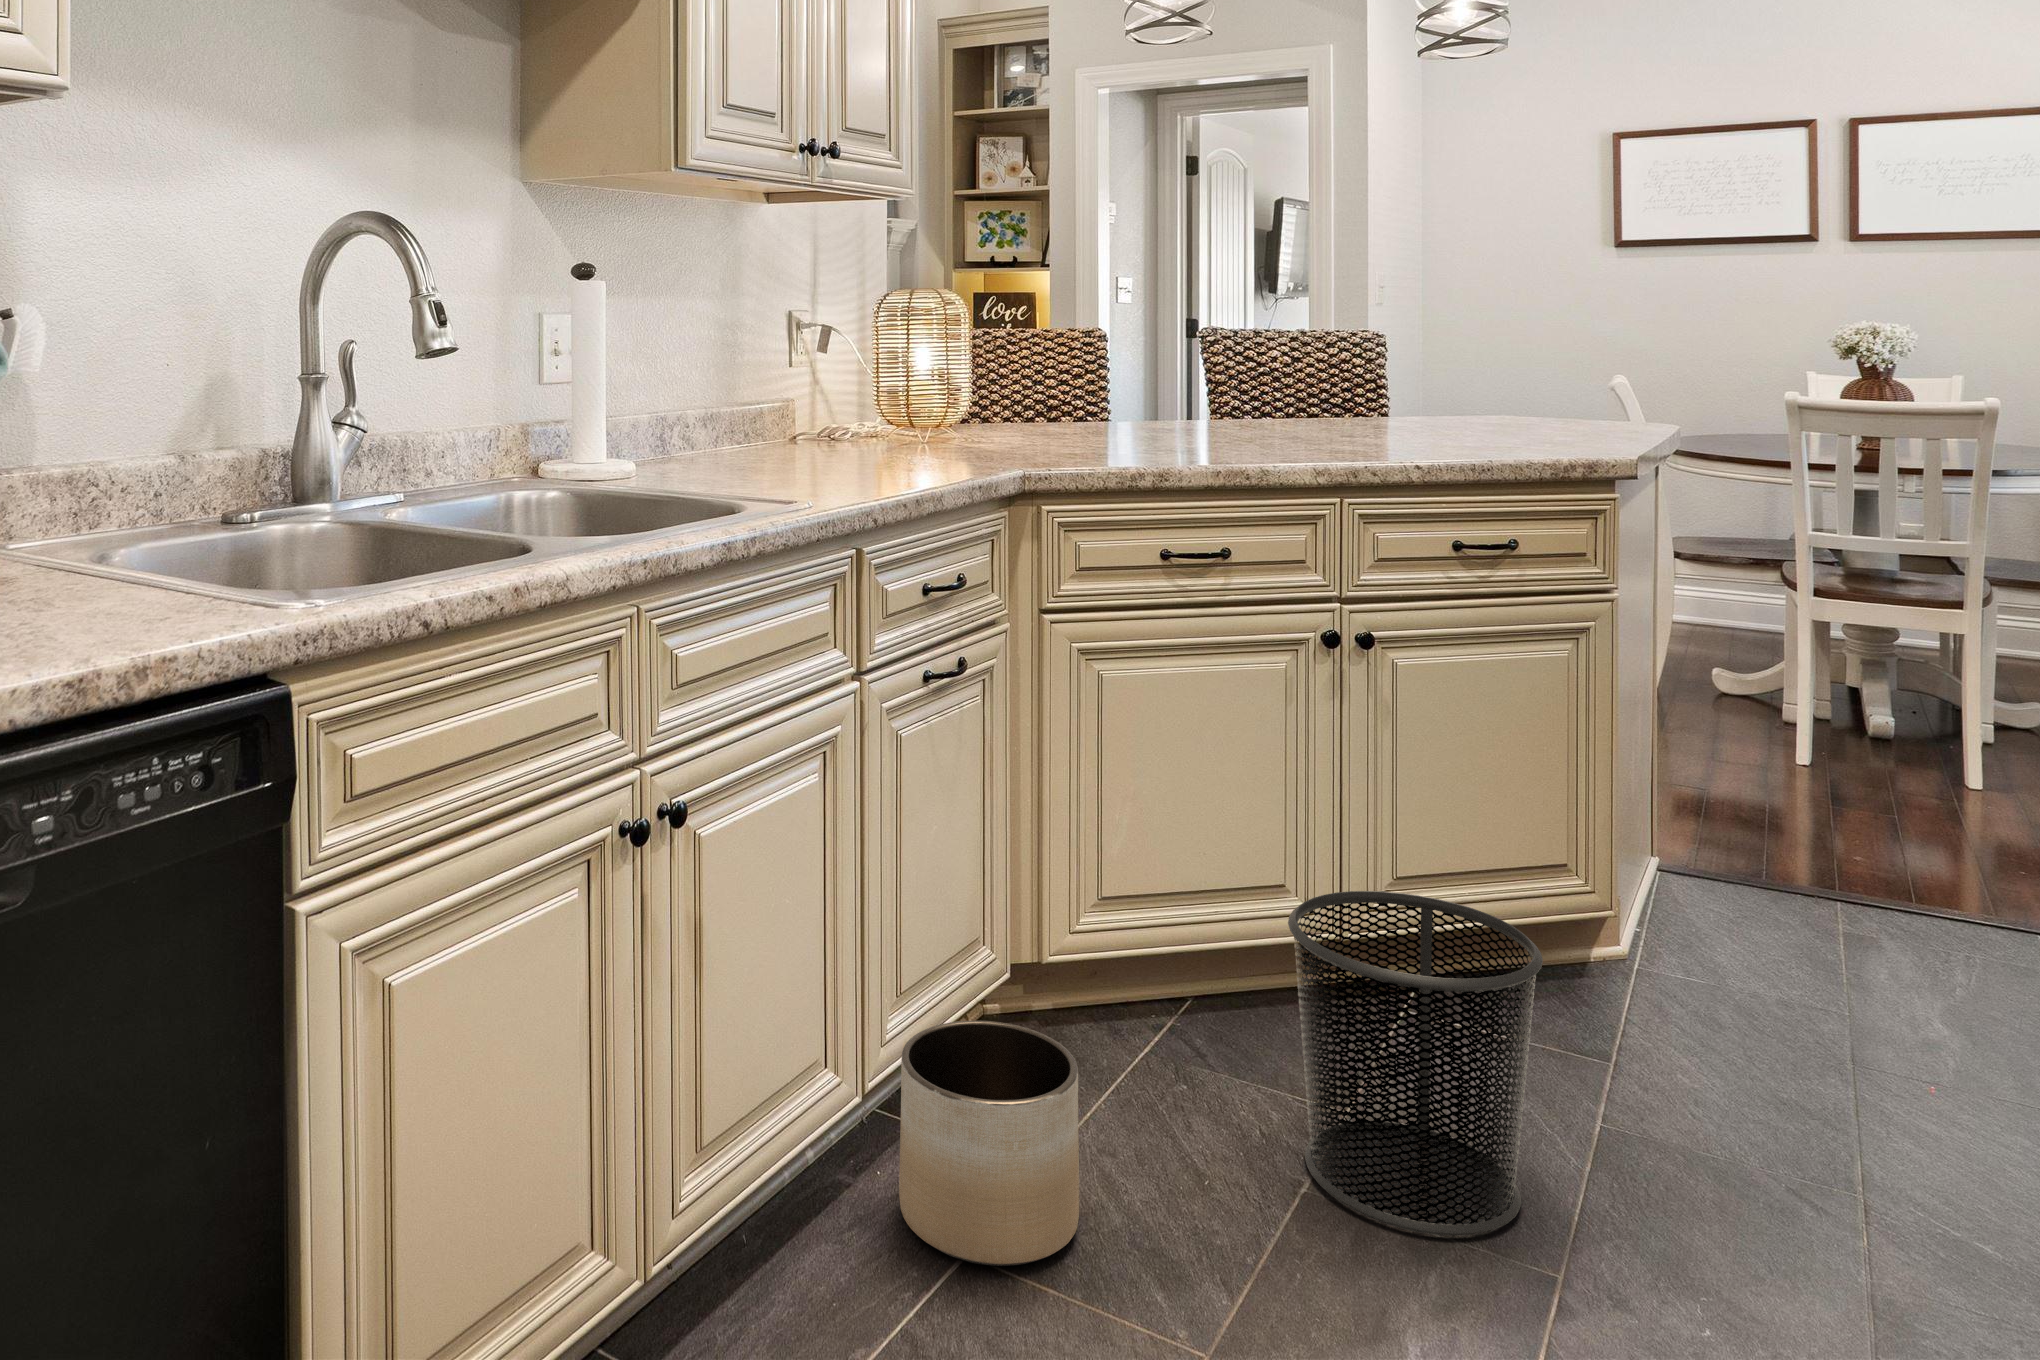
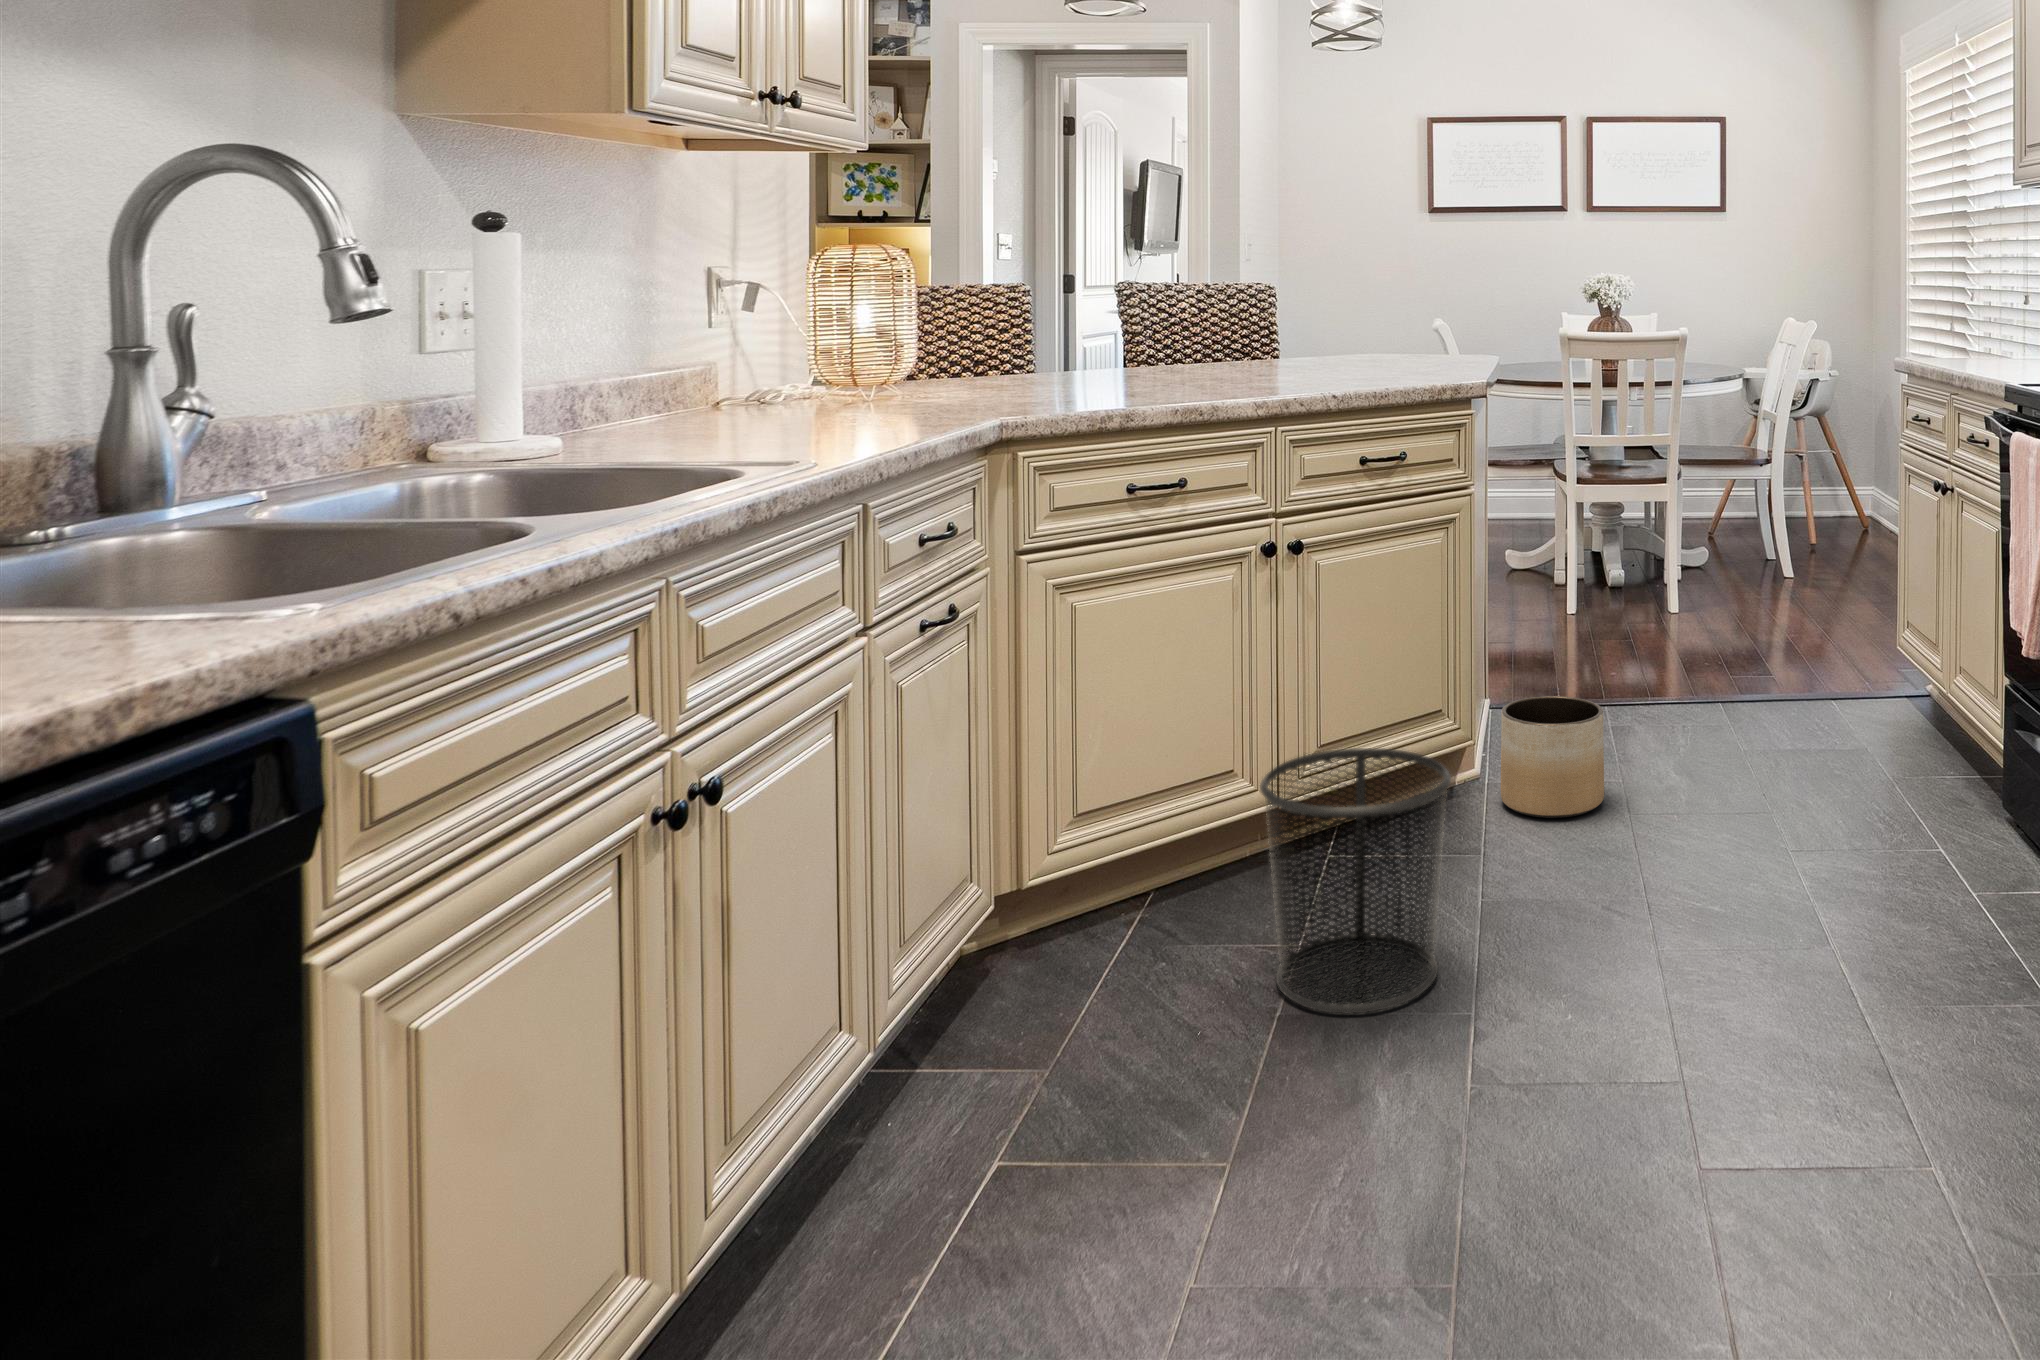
planter: present [899,1021,1079,1266] -> present [1501,696,1604,818]

